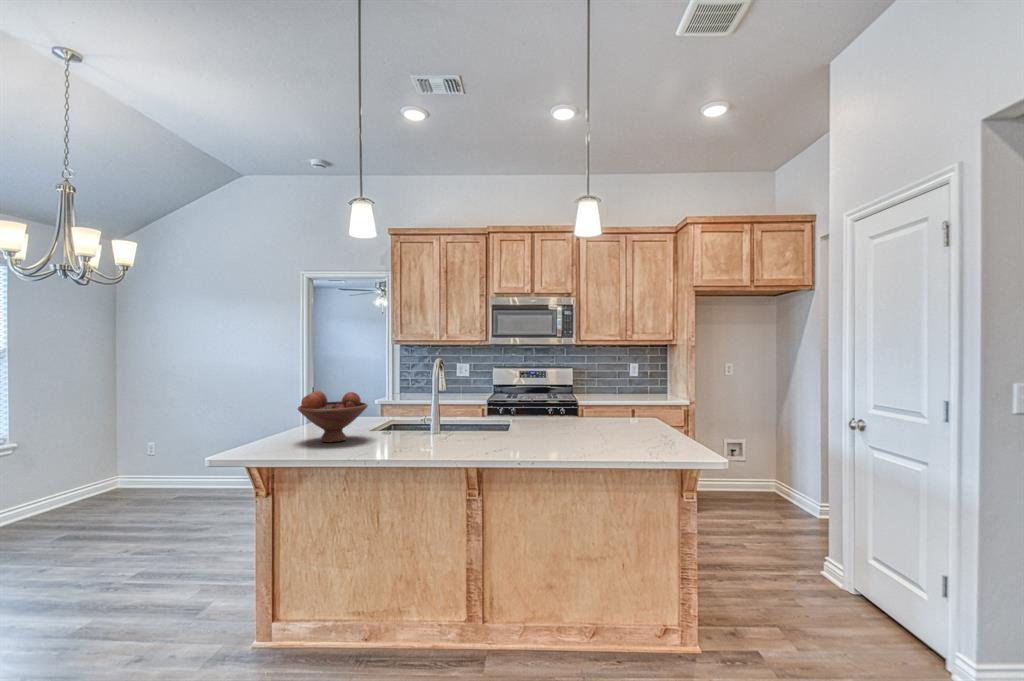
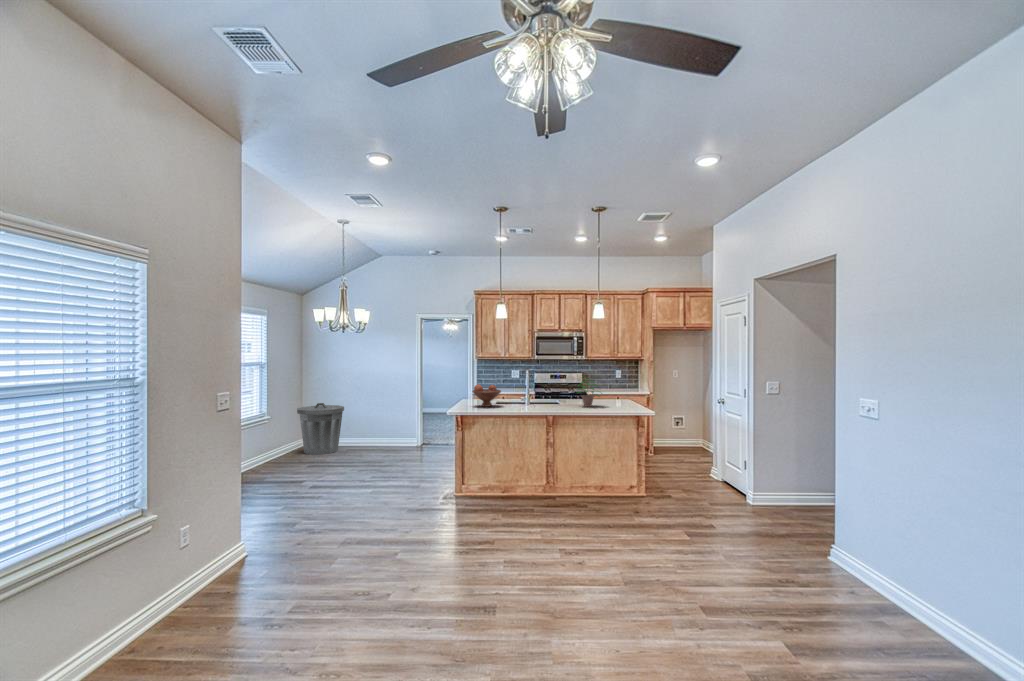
potted plant: none [528,370,597,443] -> present [578,377,600,407]
trash can: none [81,419,174,508] -> present [297,403,344,455]

